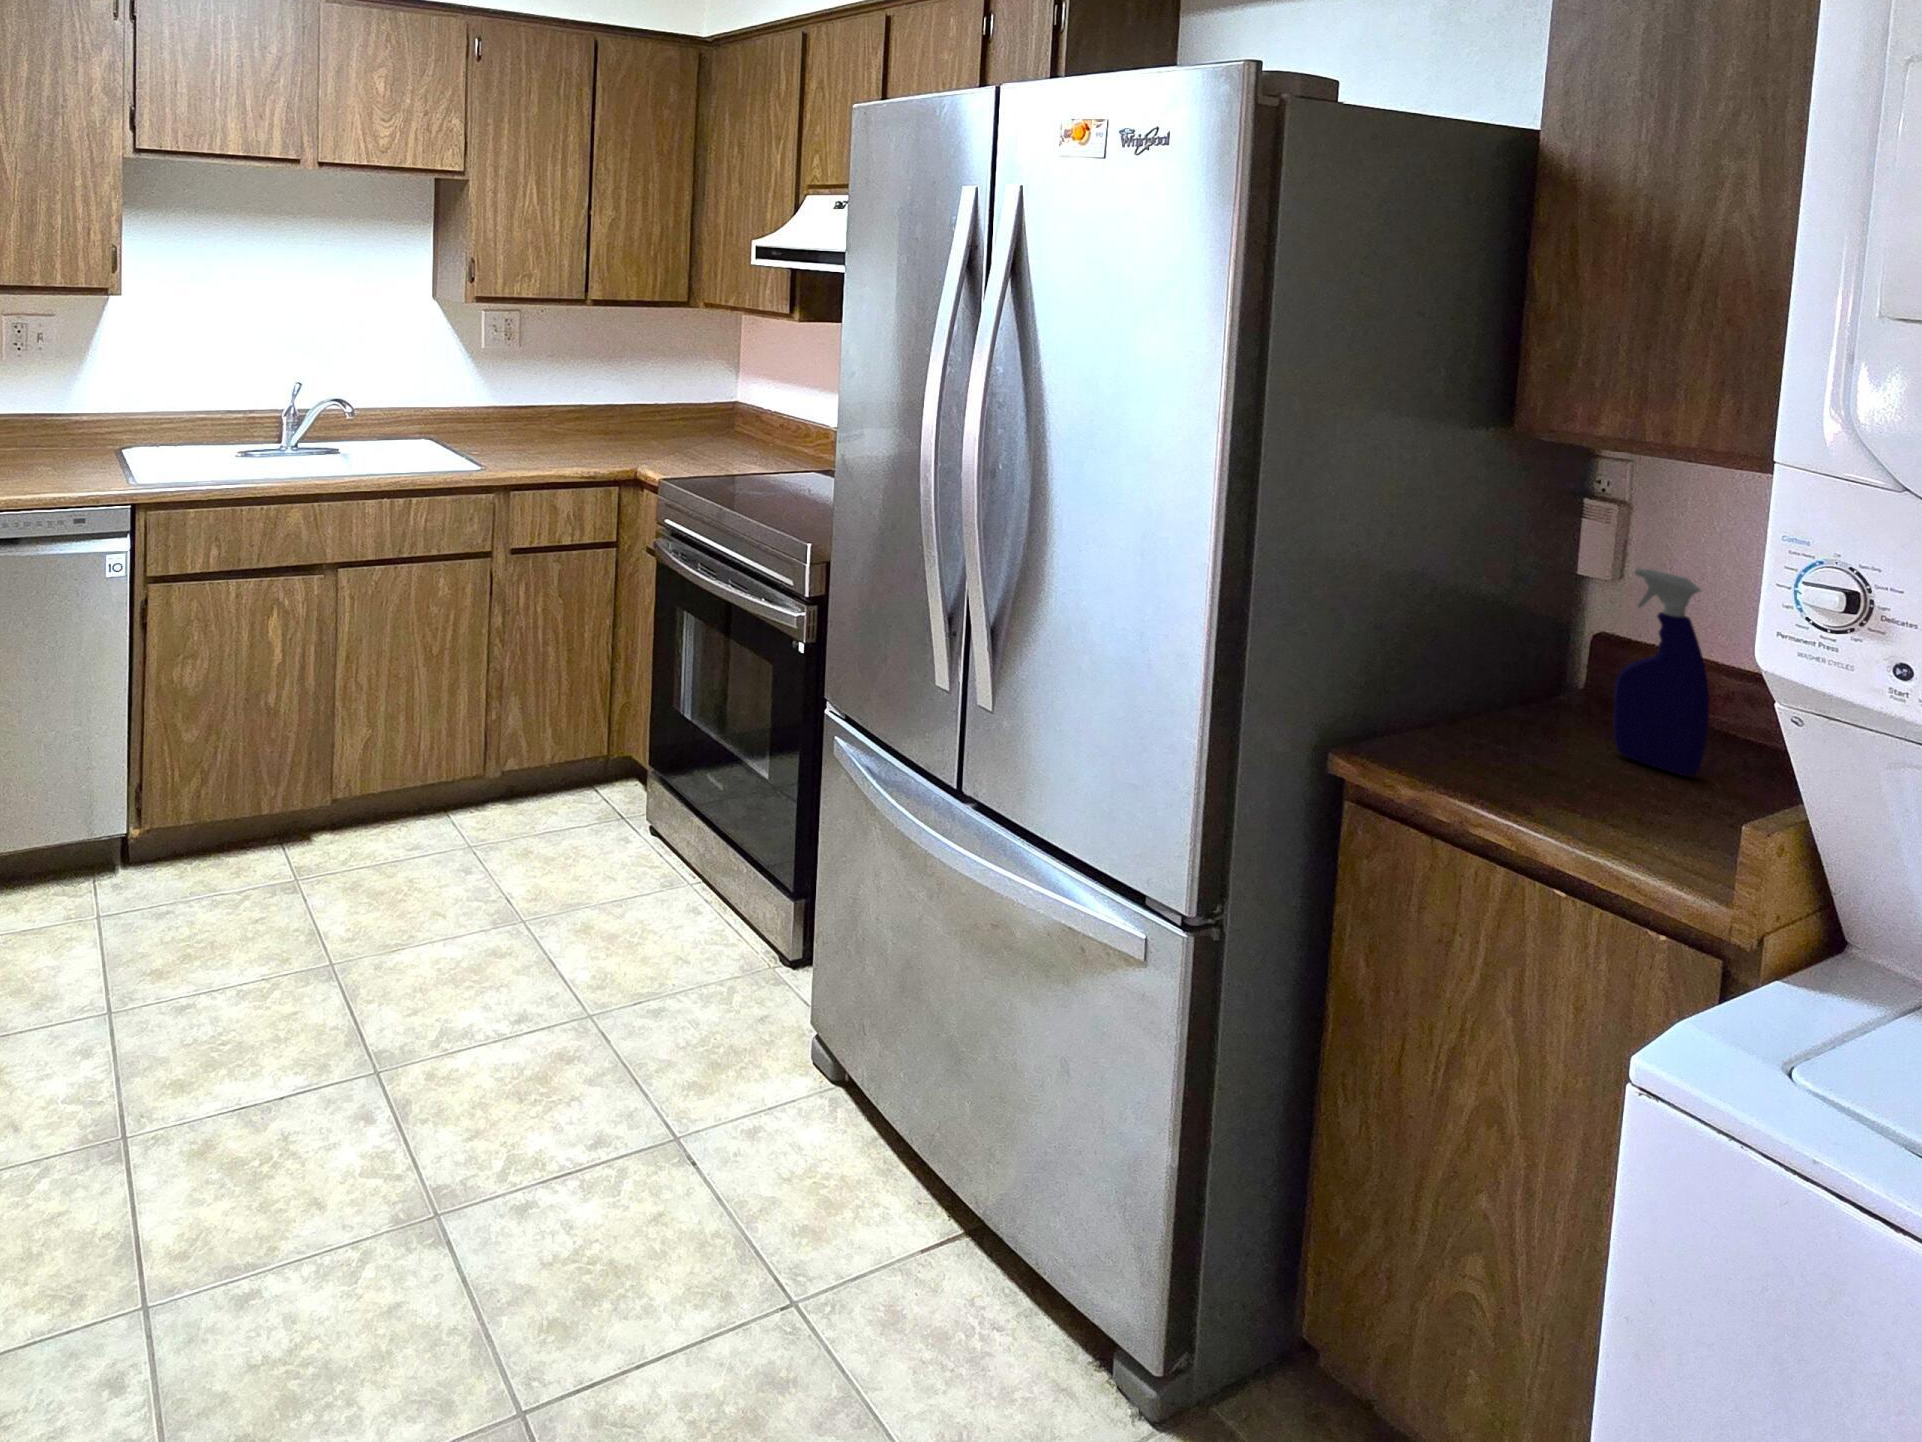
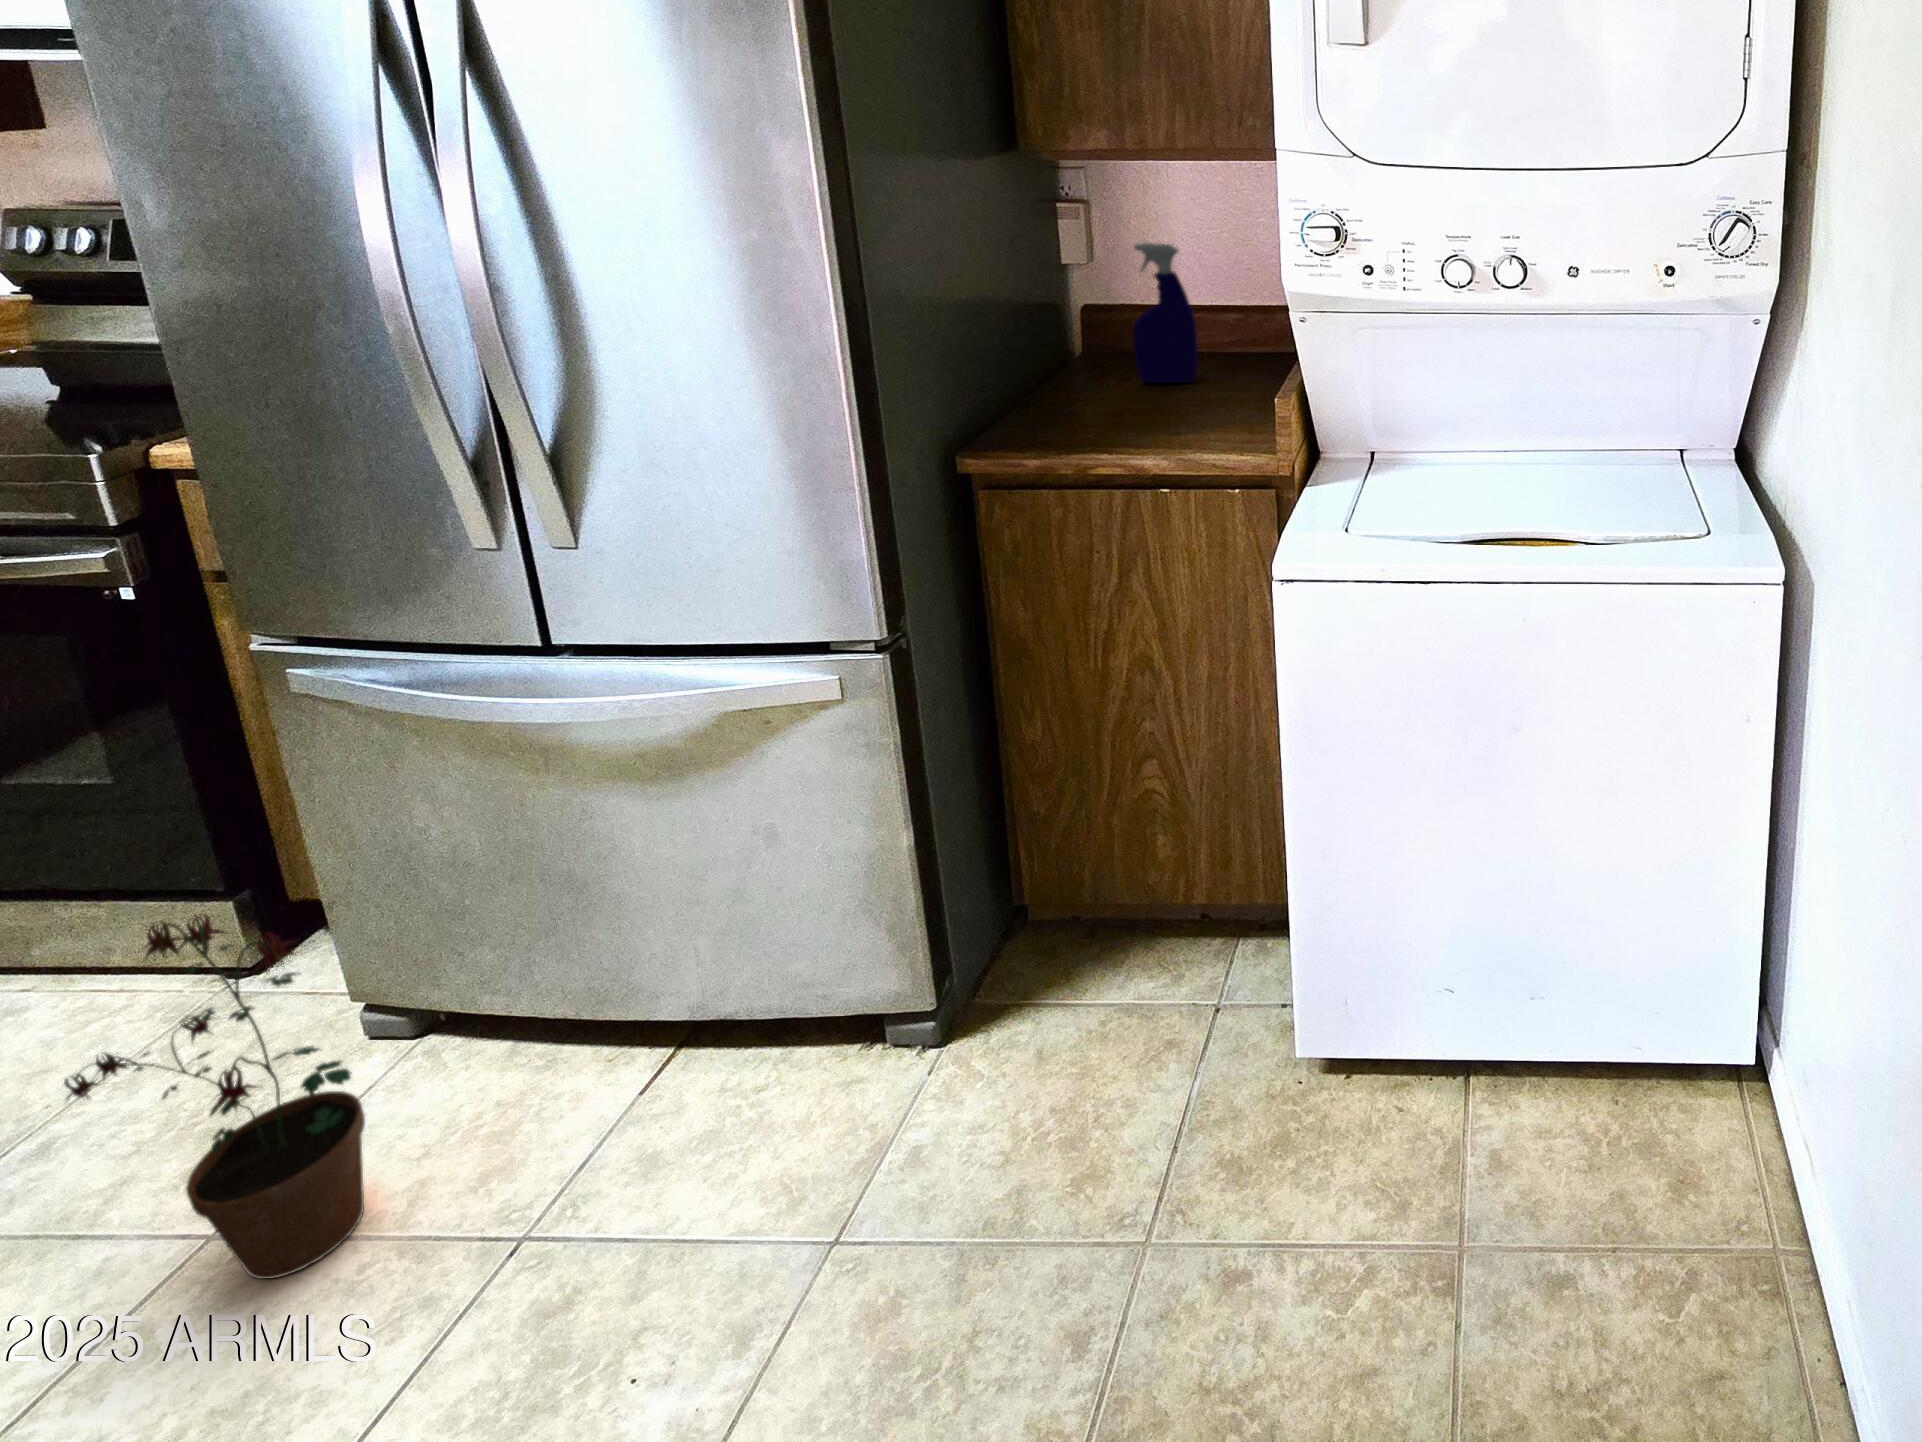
potted plant: none [643,872,772,1202] -> present [64,914,365,1279]

